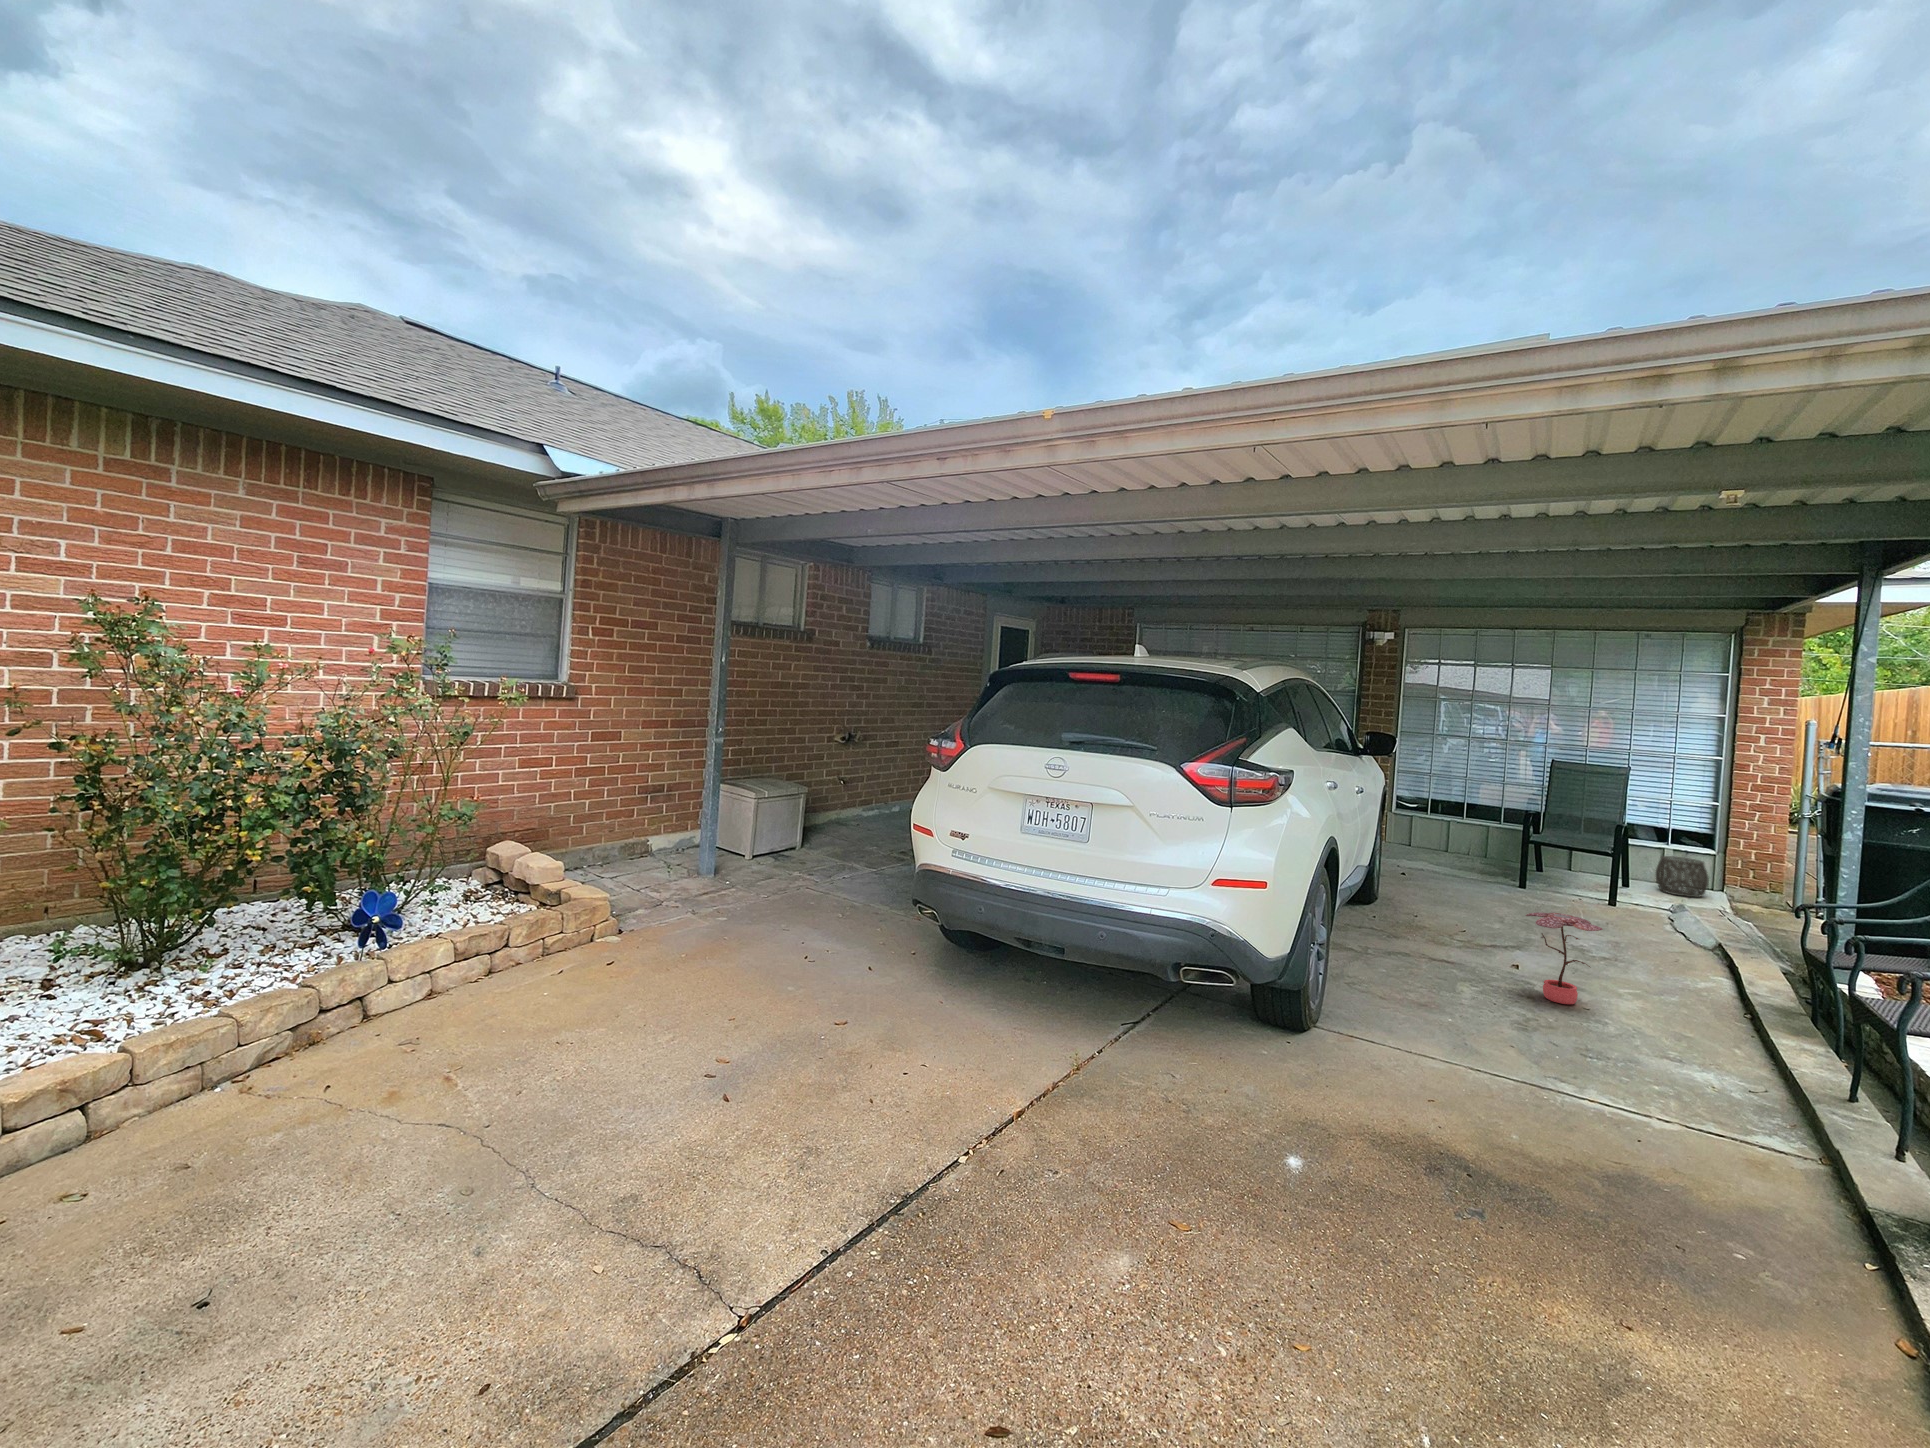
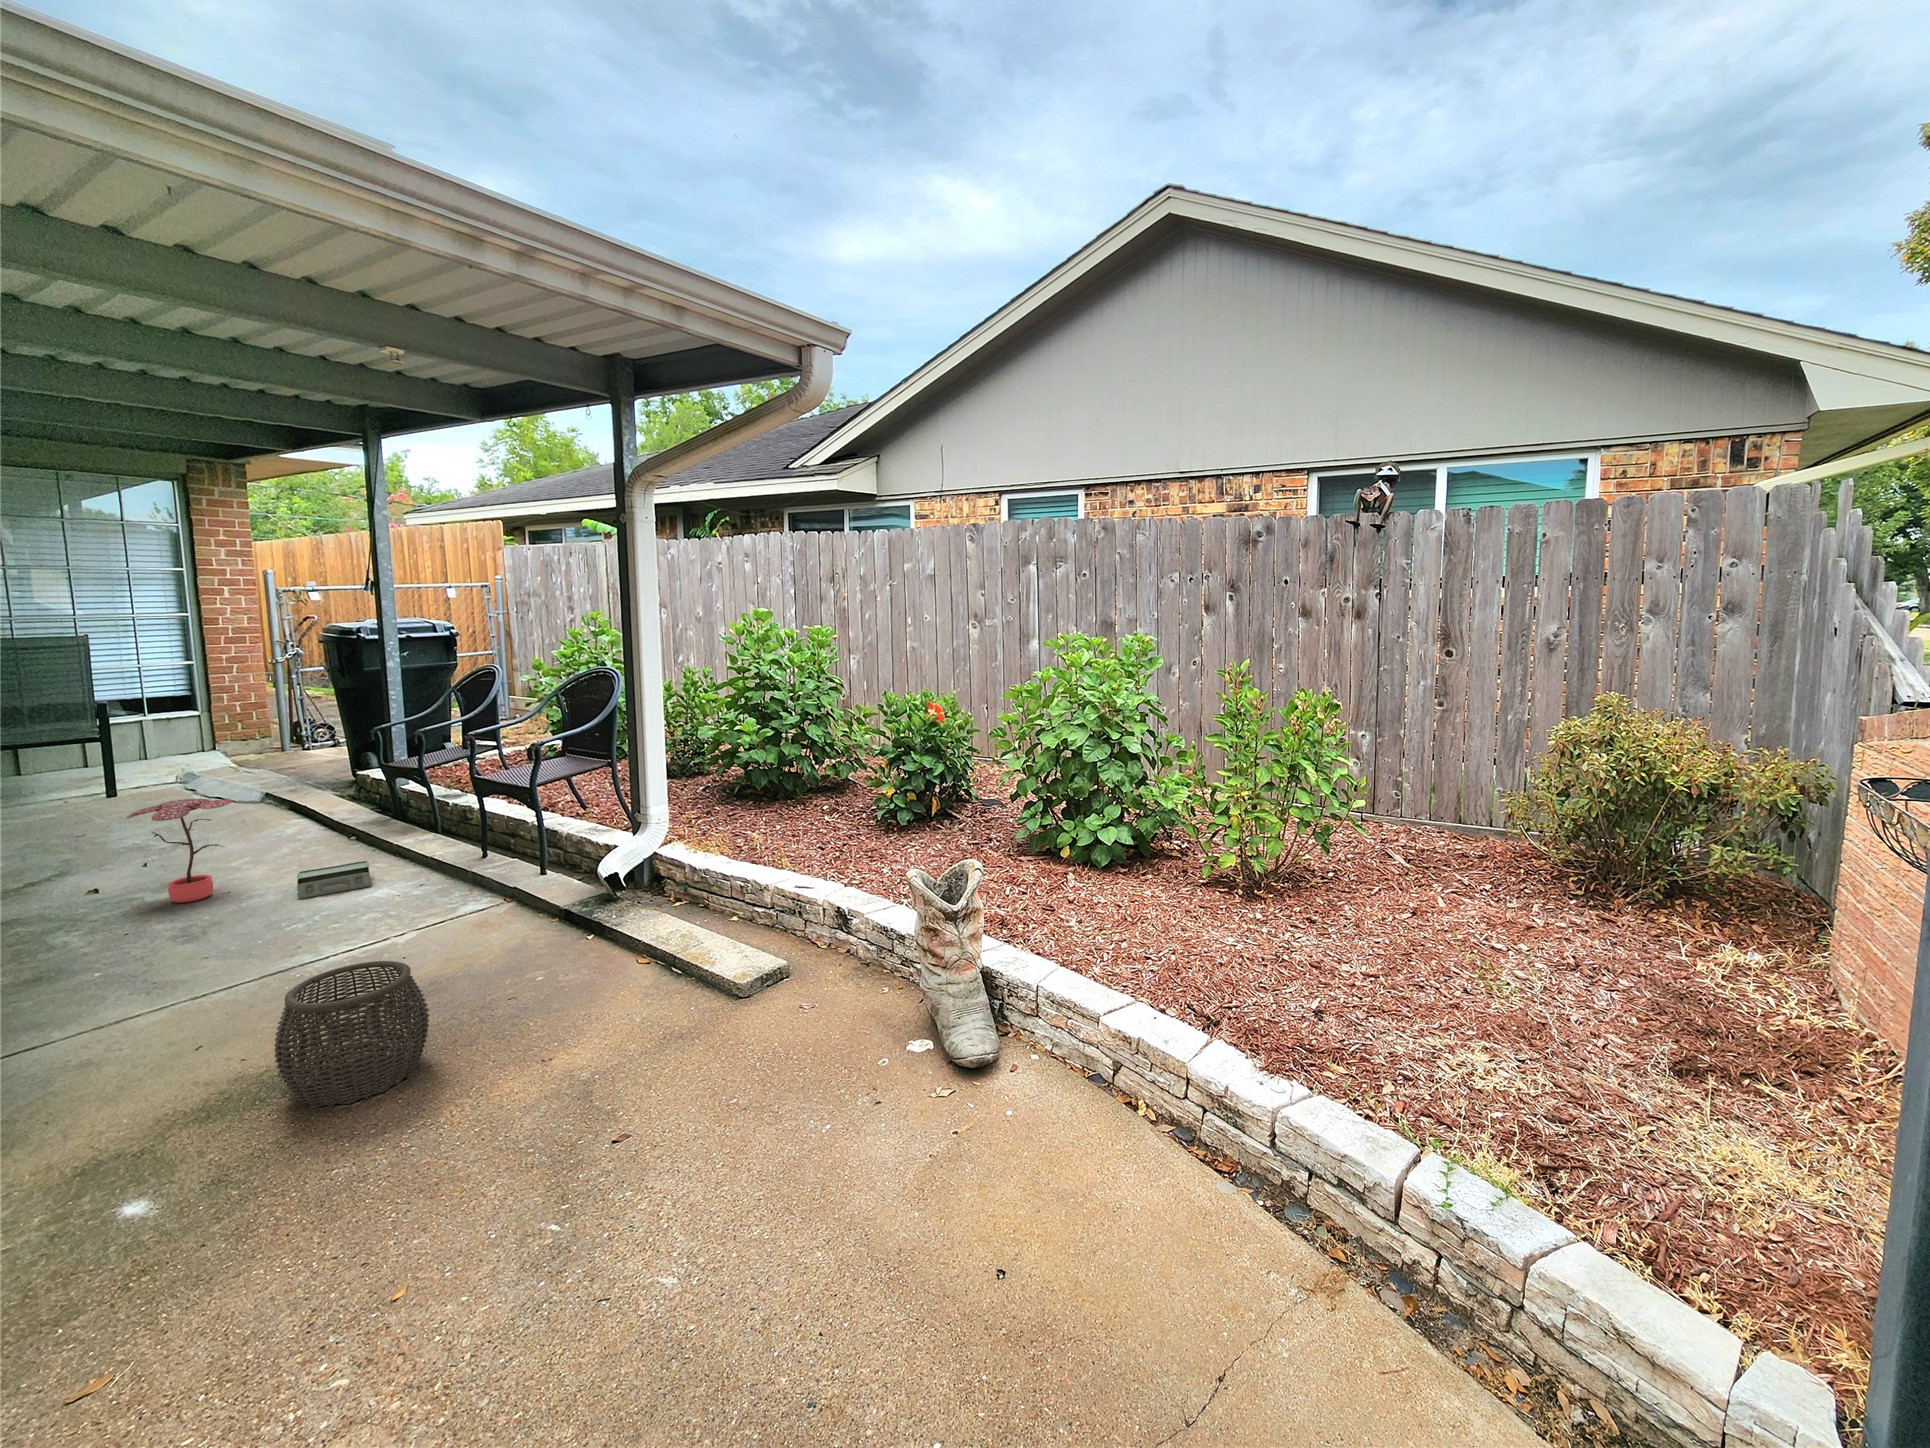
woven basket: present [1656,856,1708,897] -> present [274,961,429,1107]
toolbox: none [1628,1018,1715,1064] -> present [297,861,371,899]

